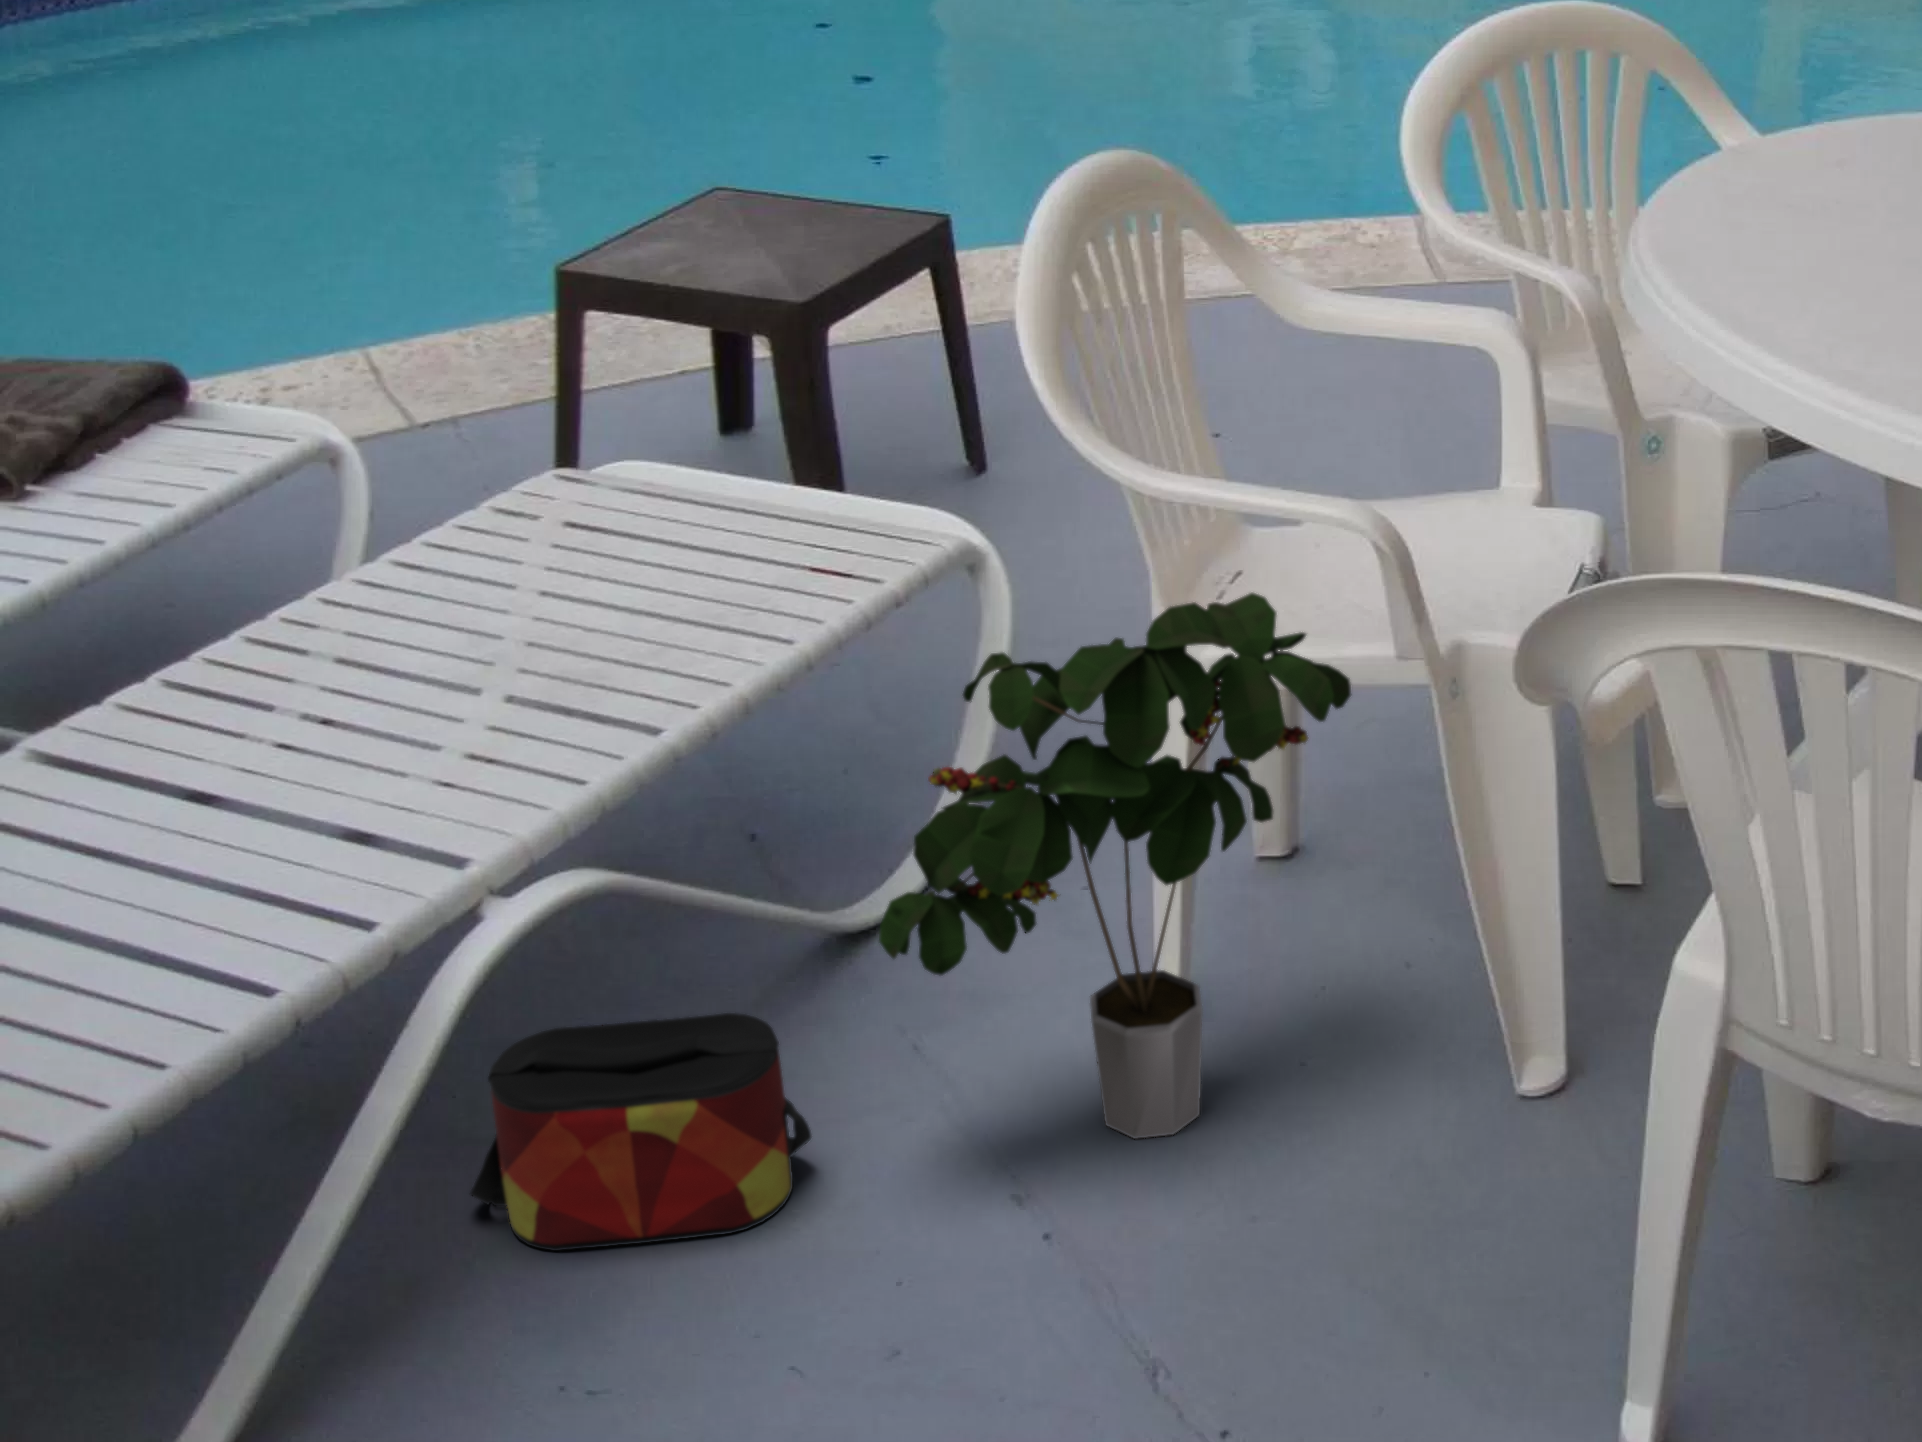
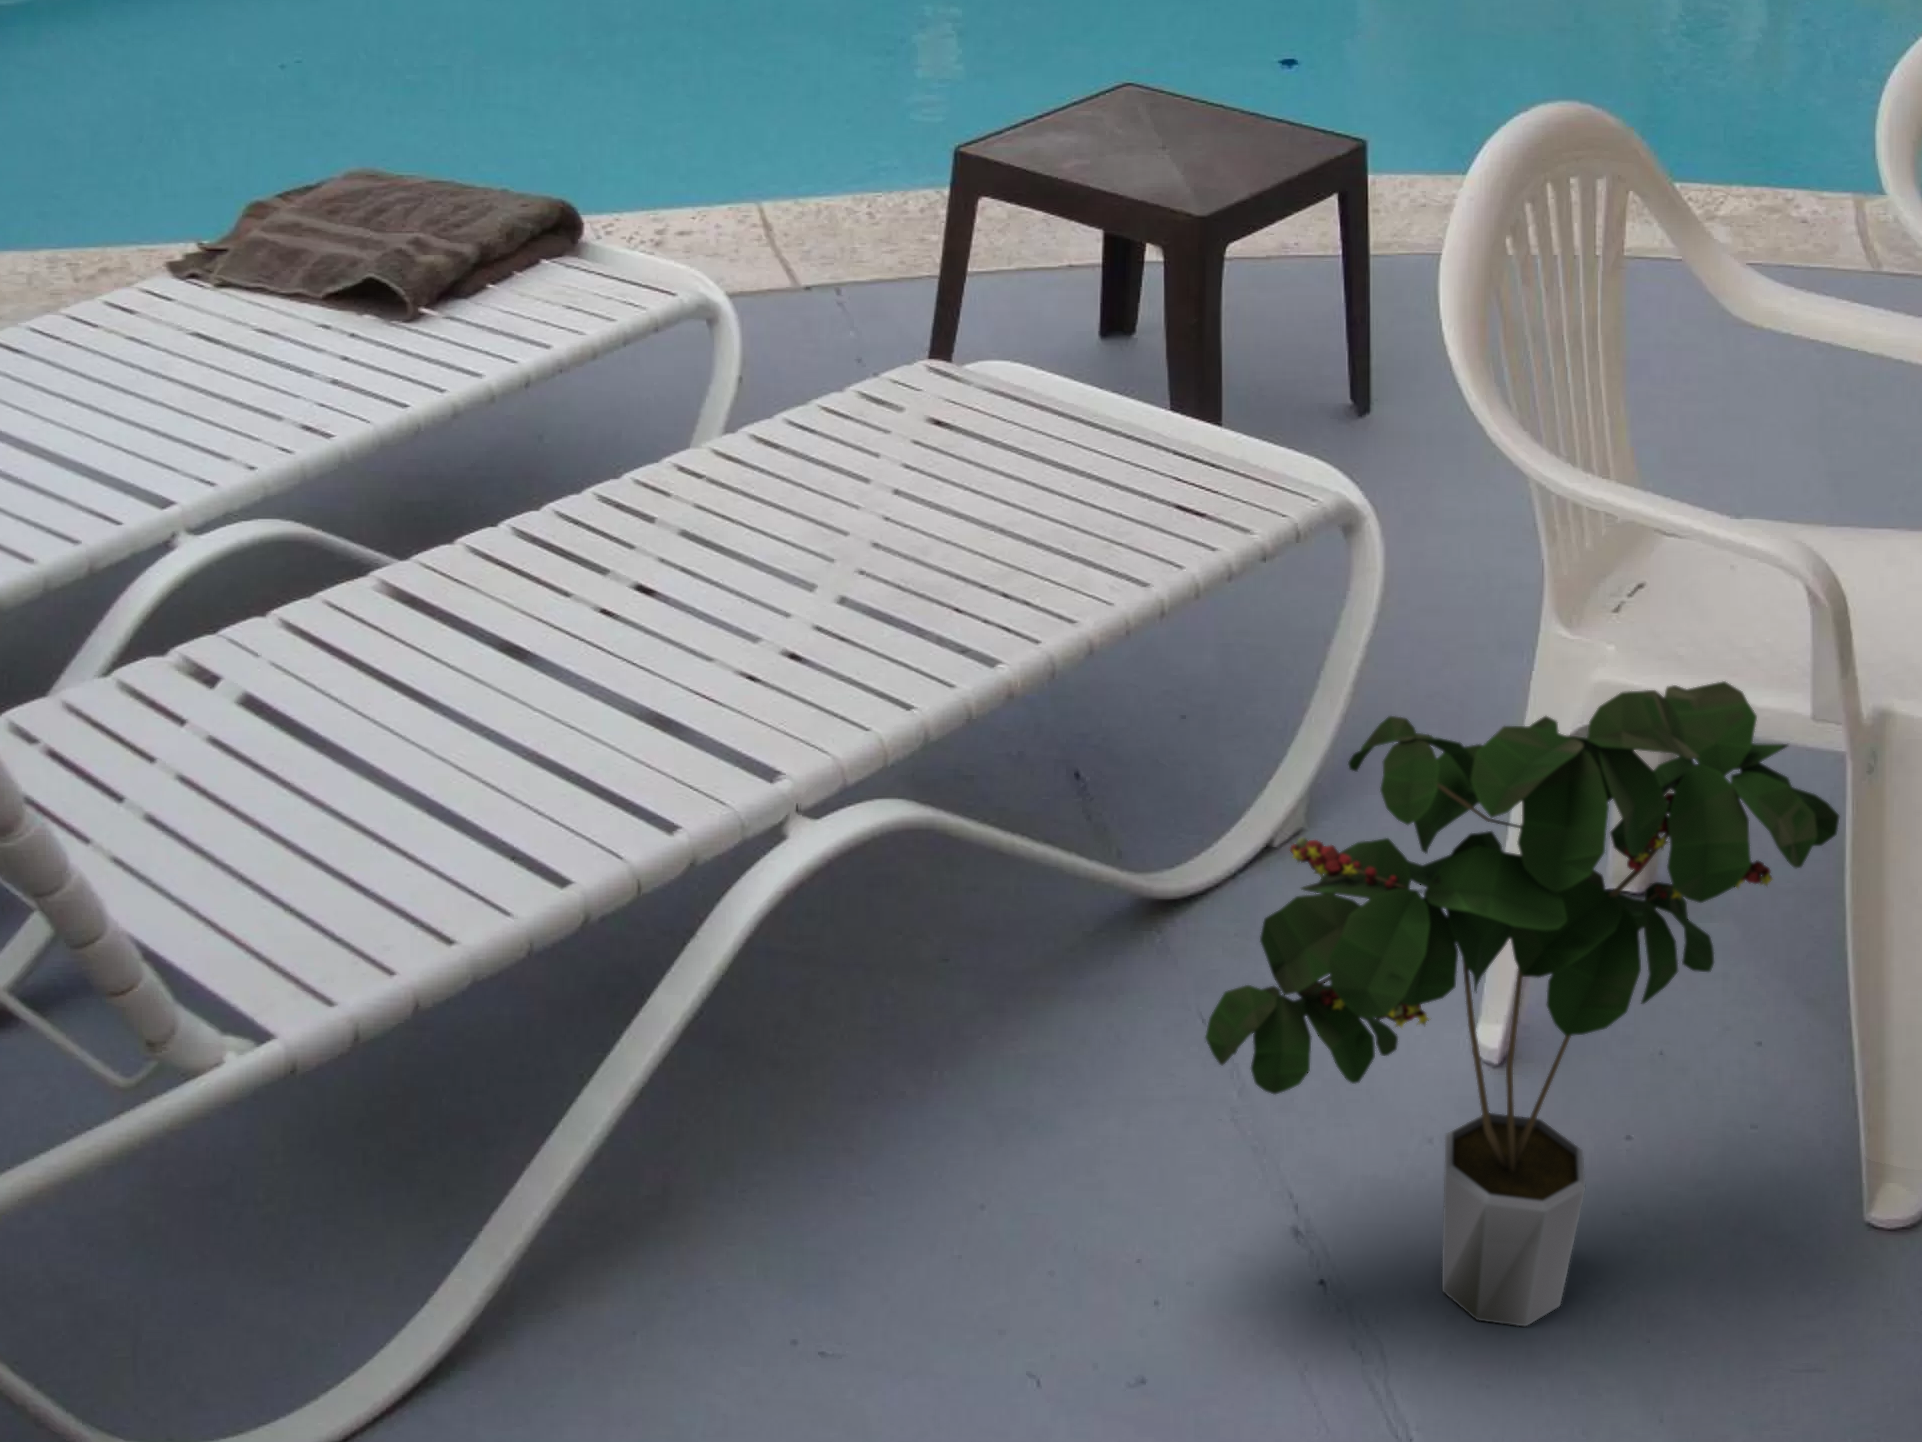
bag: present [470,1013,811,1251] -> none [714,1043,1096,1331]

